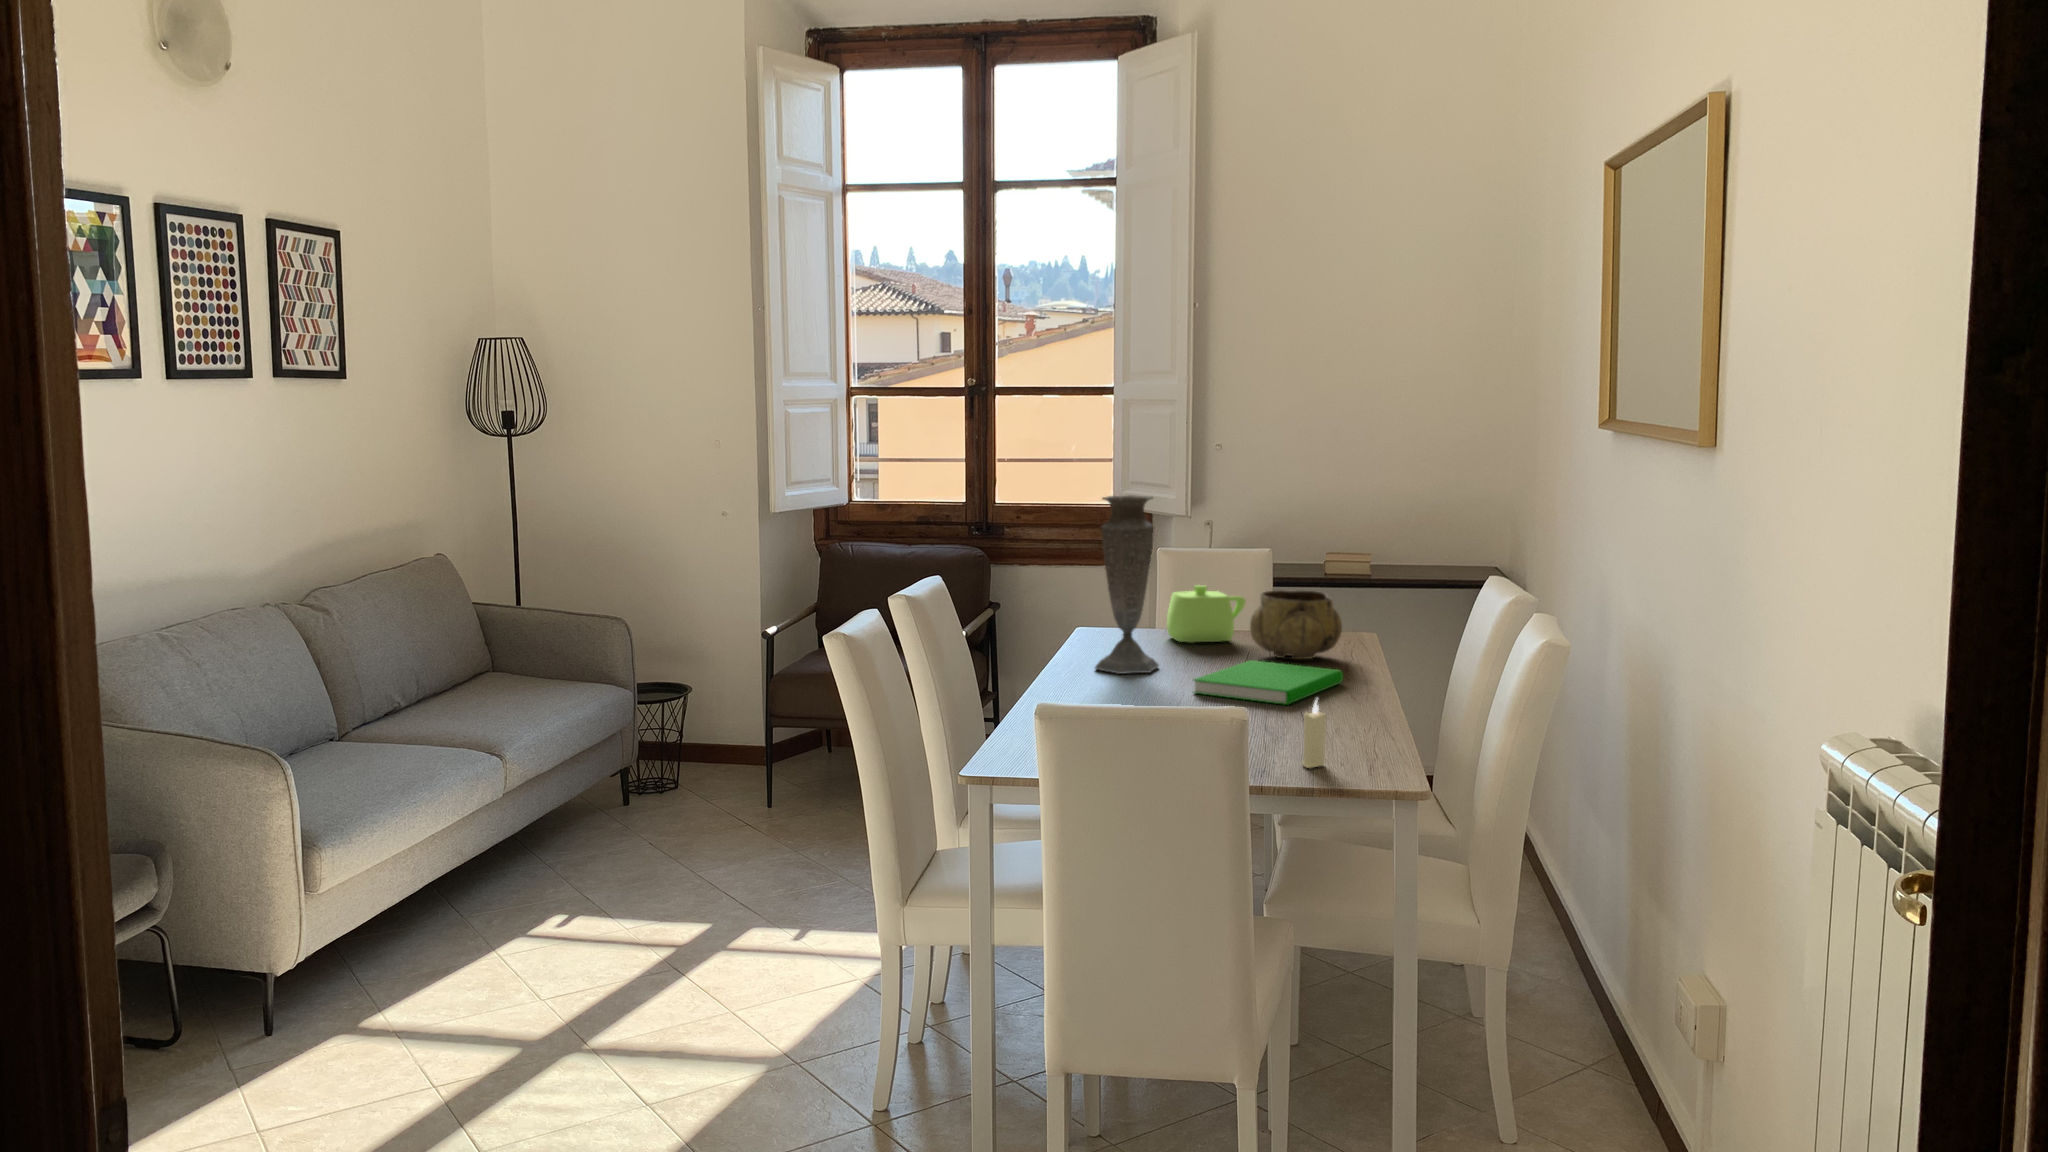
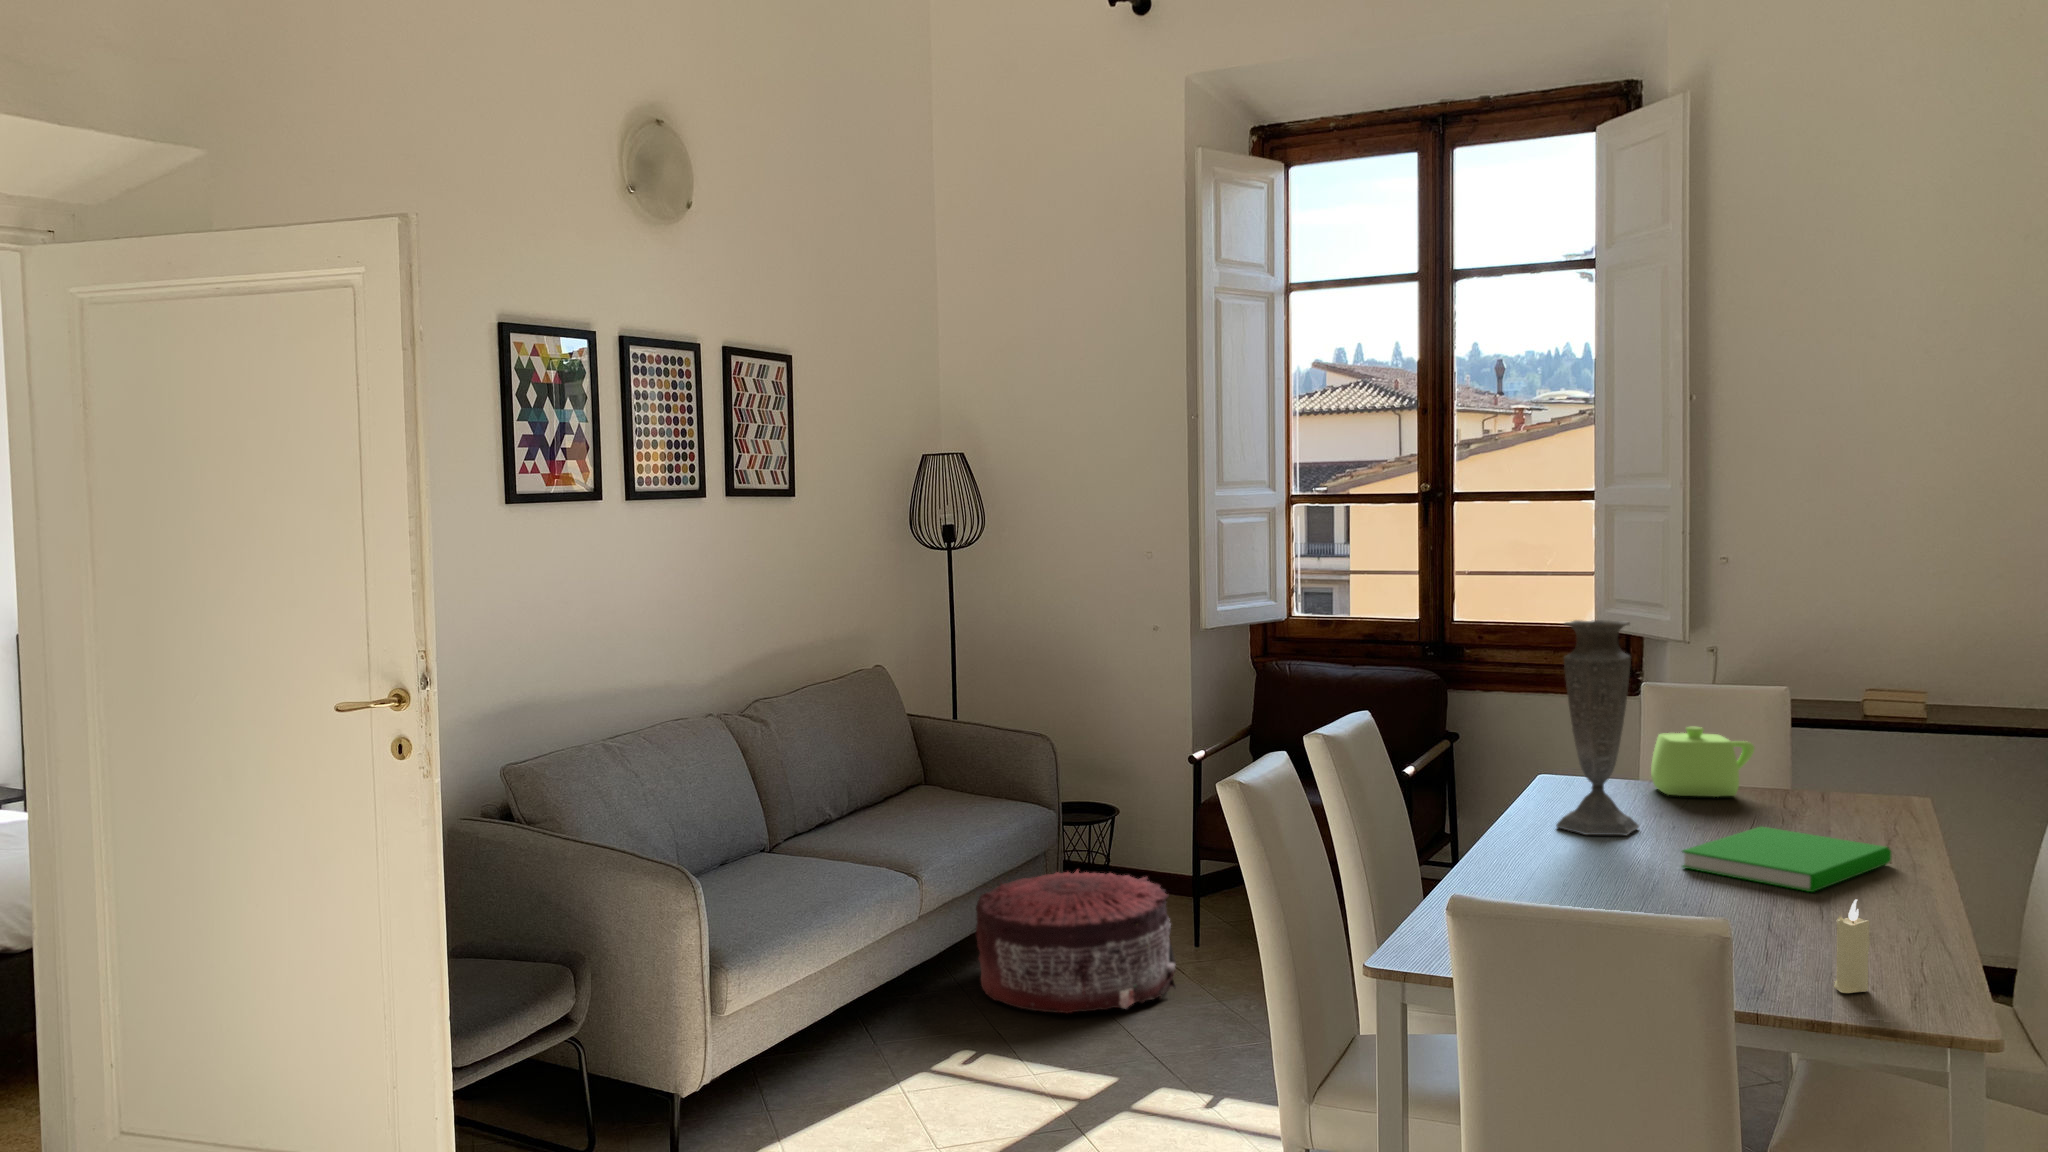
decorative bowl: present [1250,590,1342,659] -> none [1760,738,1888,826]
pouf: none [557,742,754,874] -> present [976,870,1176,1013]

